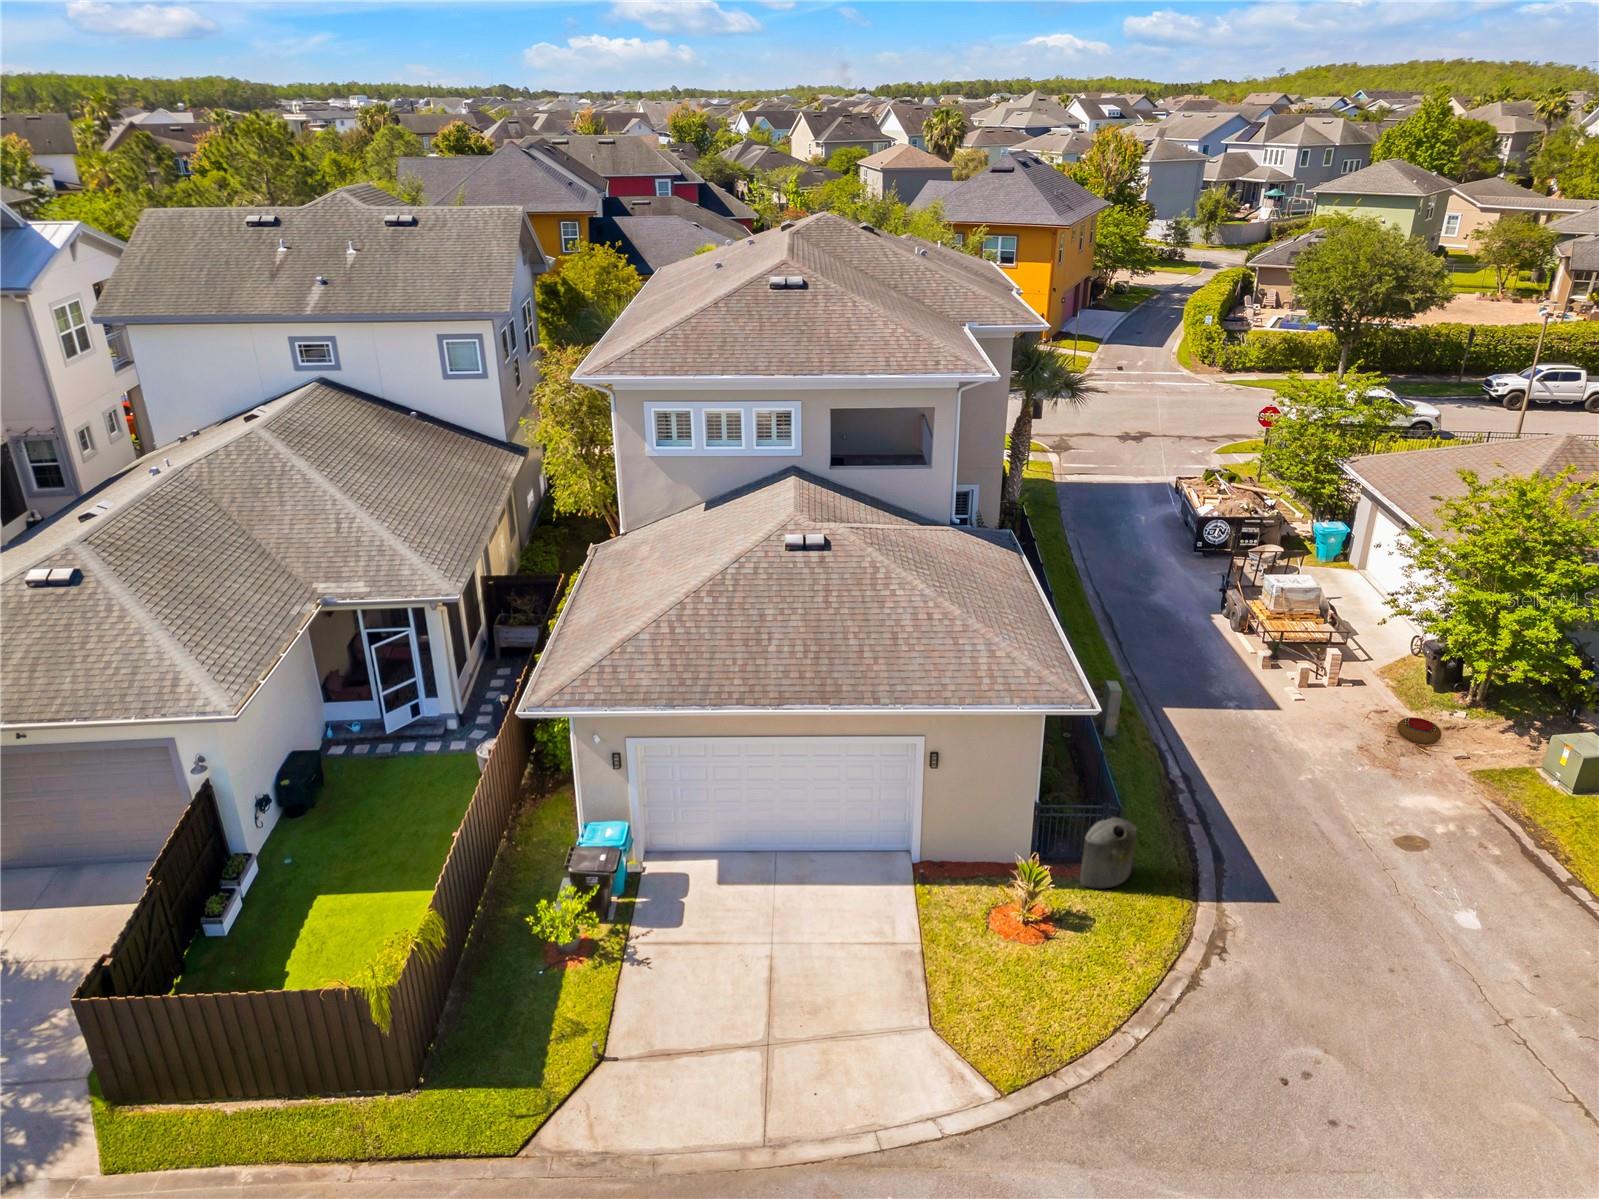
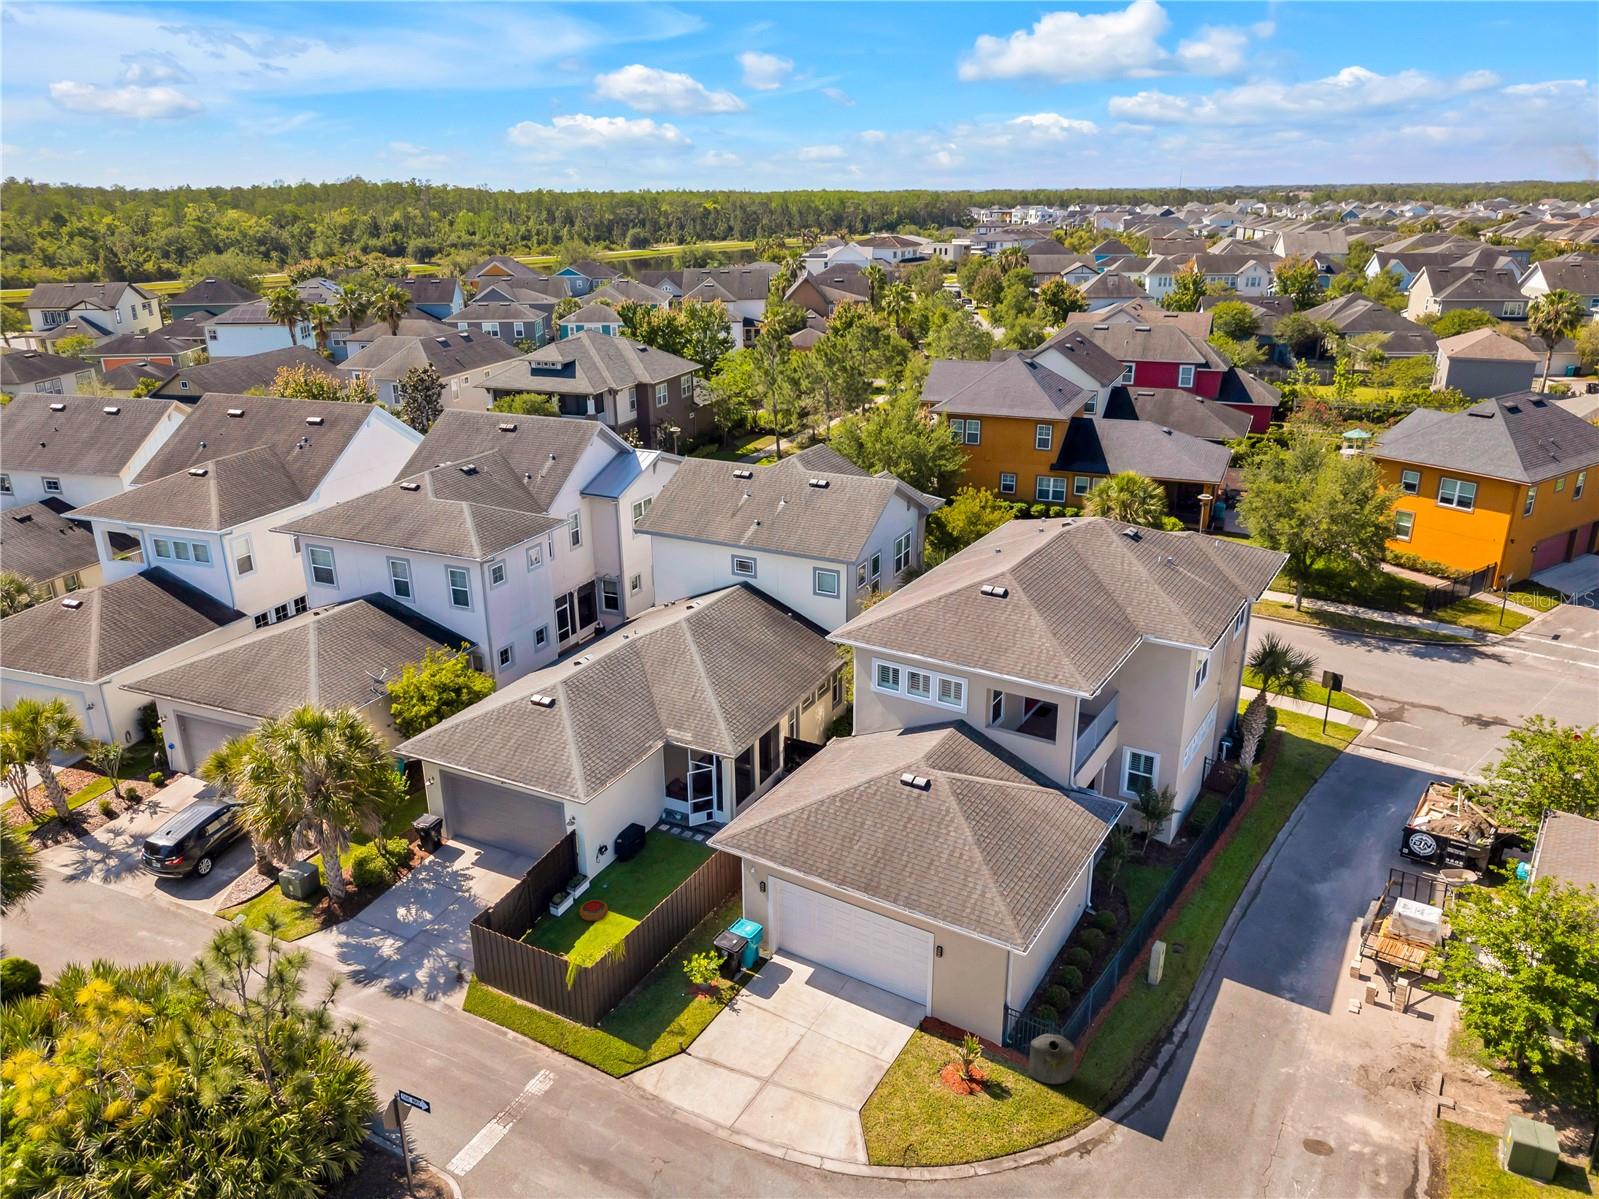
decorative plant: present [1269,638,1282,662] -> present [454,960,466,981]
pouf: present [1397,717,1441,744] -> present [580,900,608,921]

